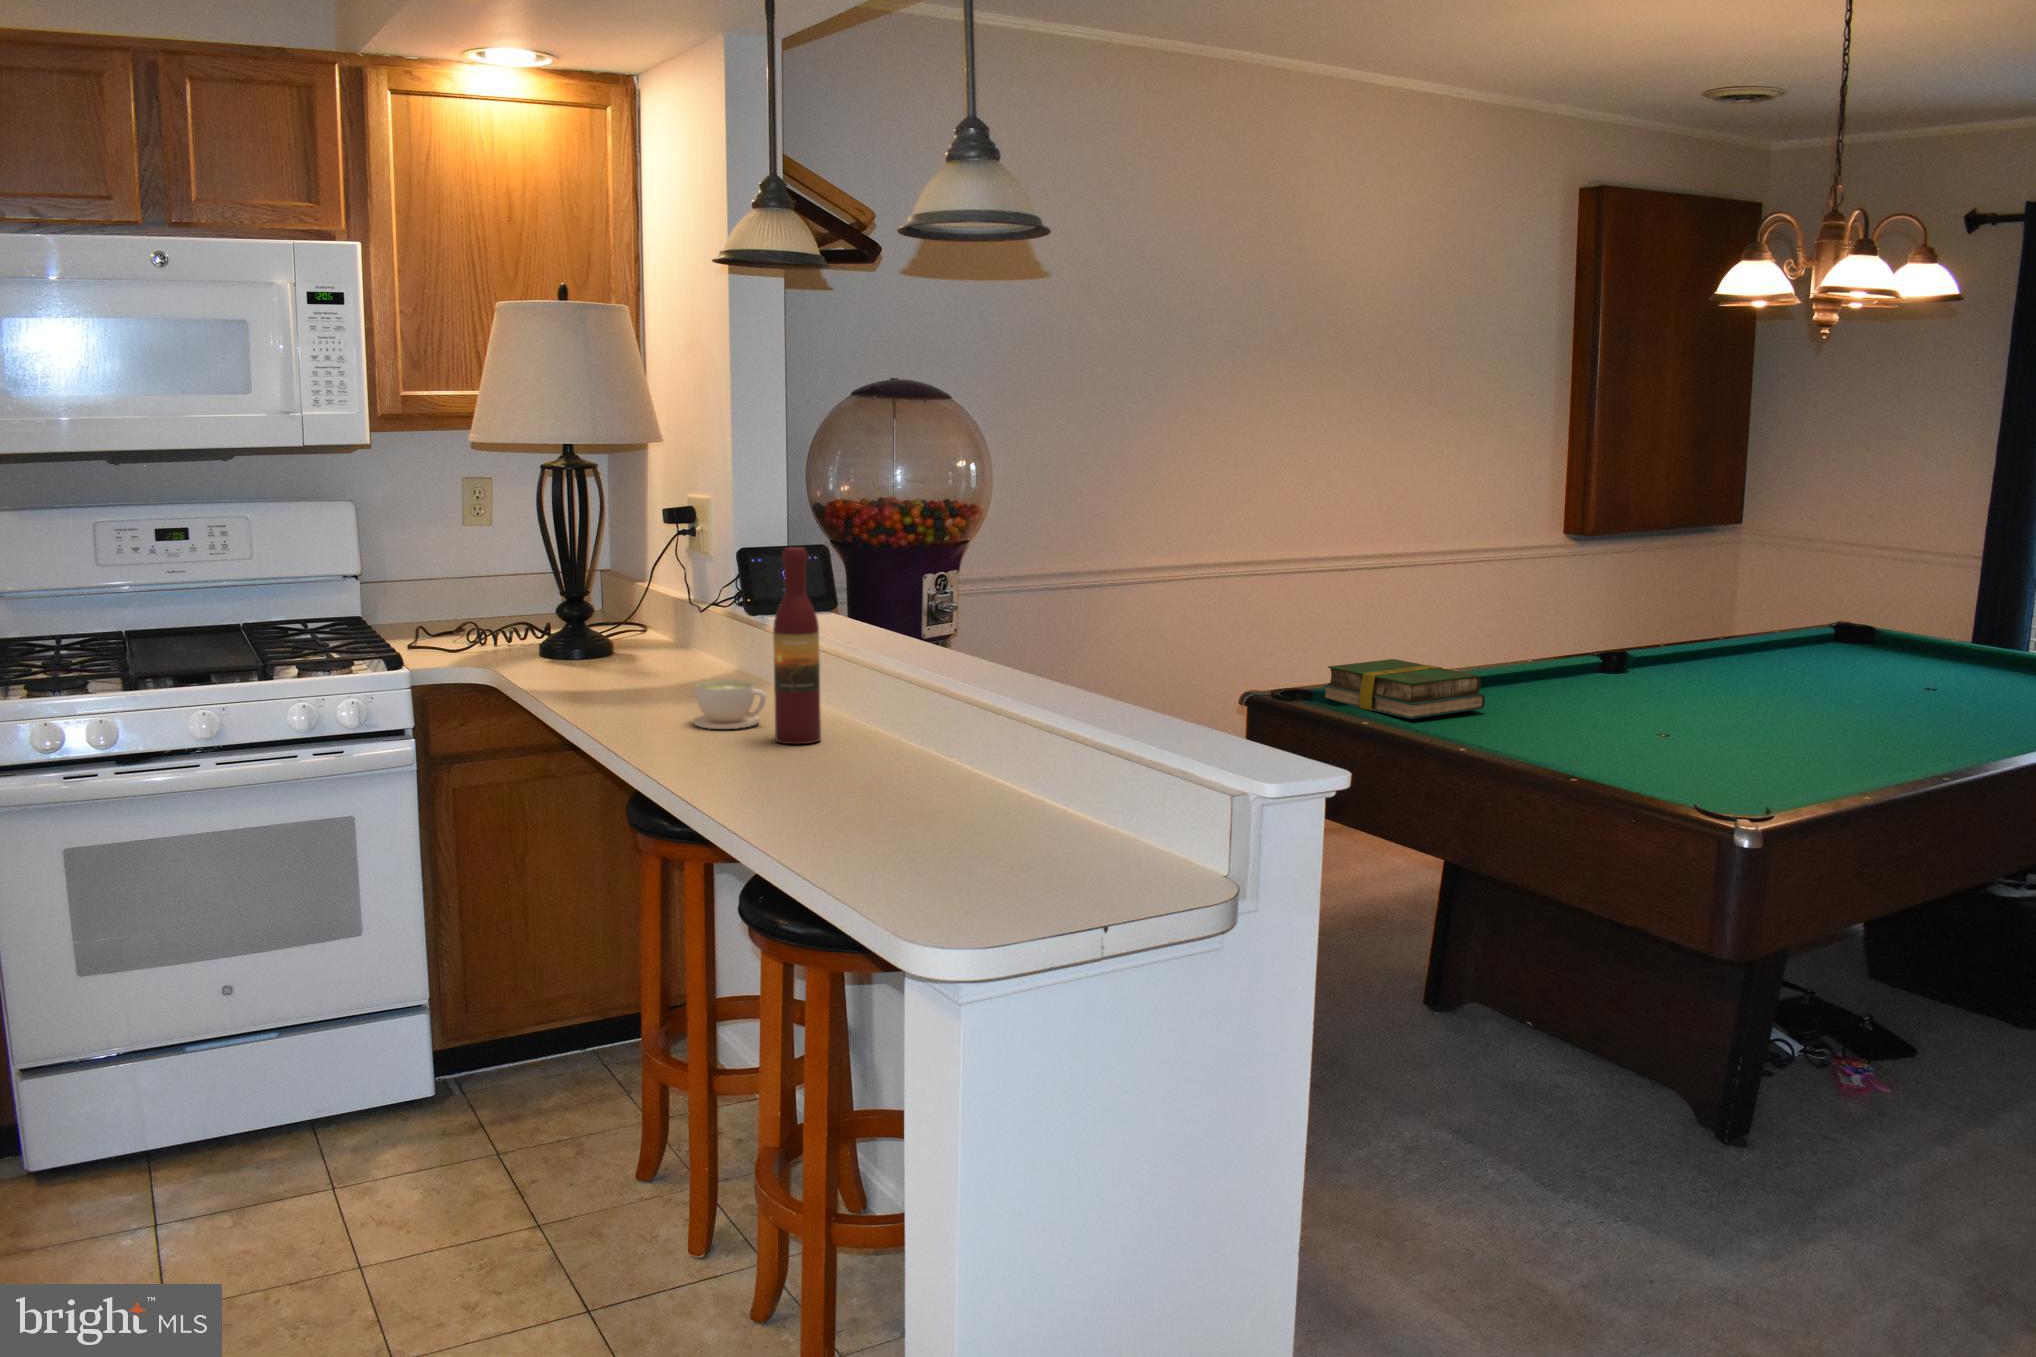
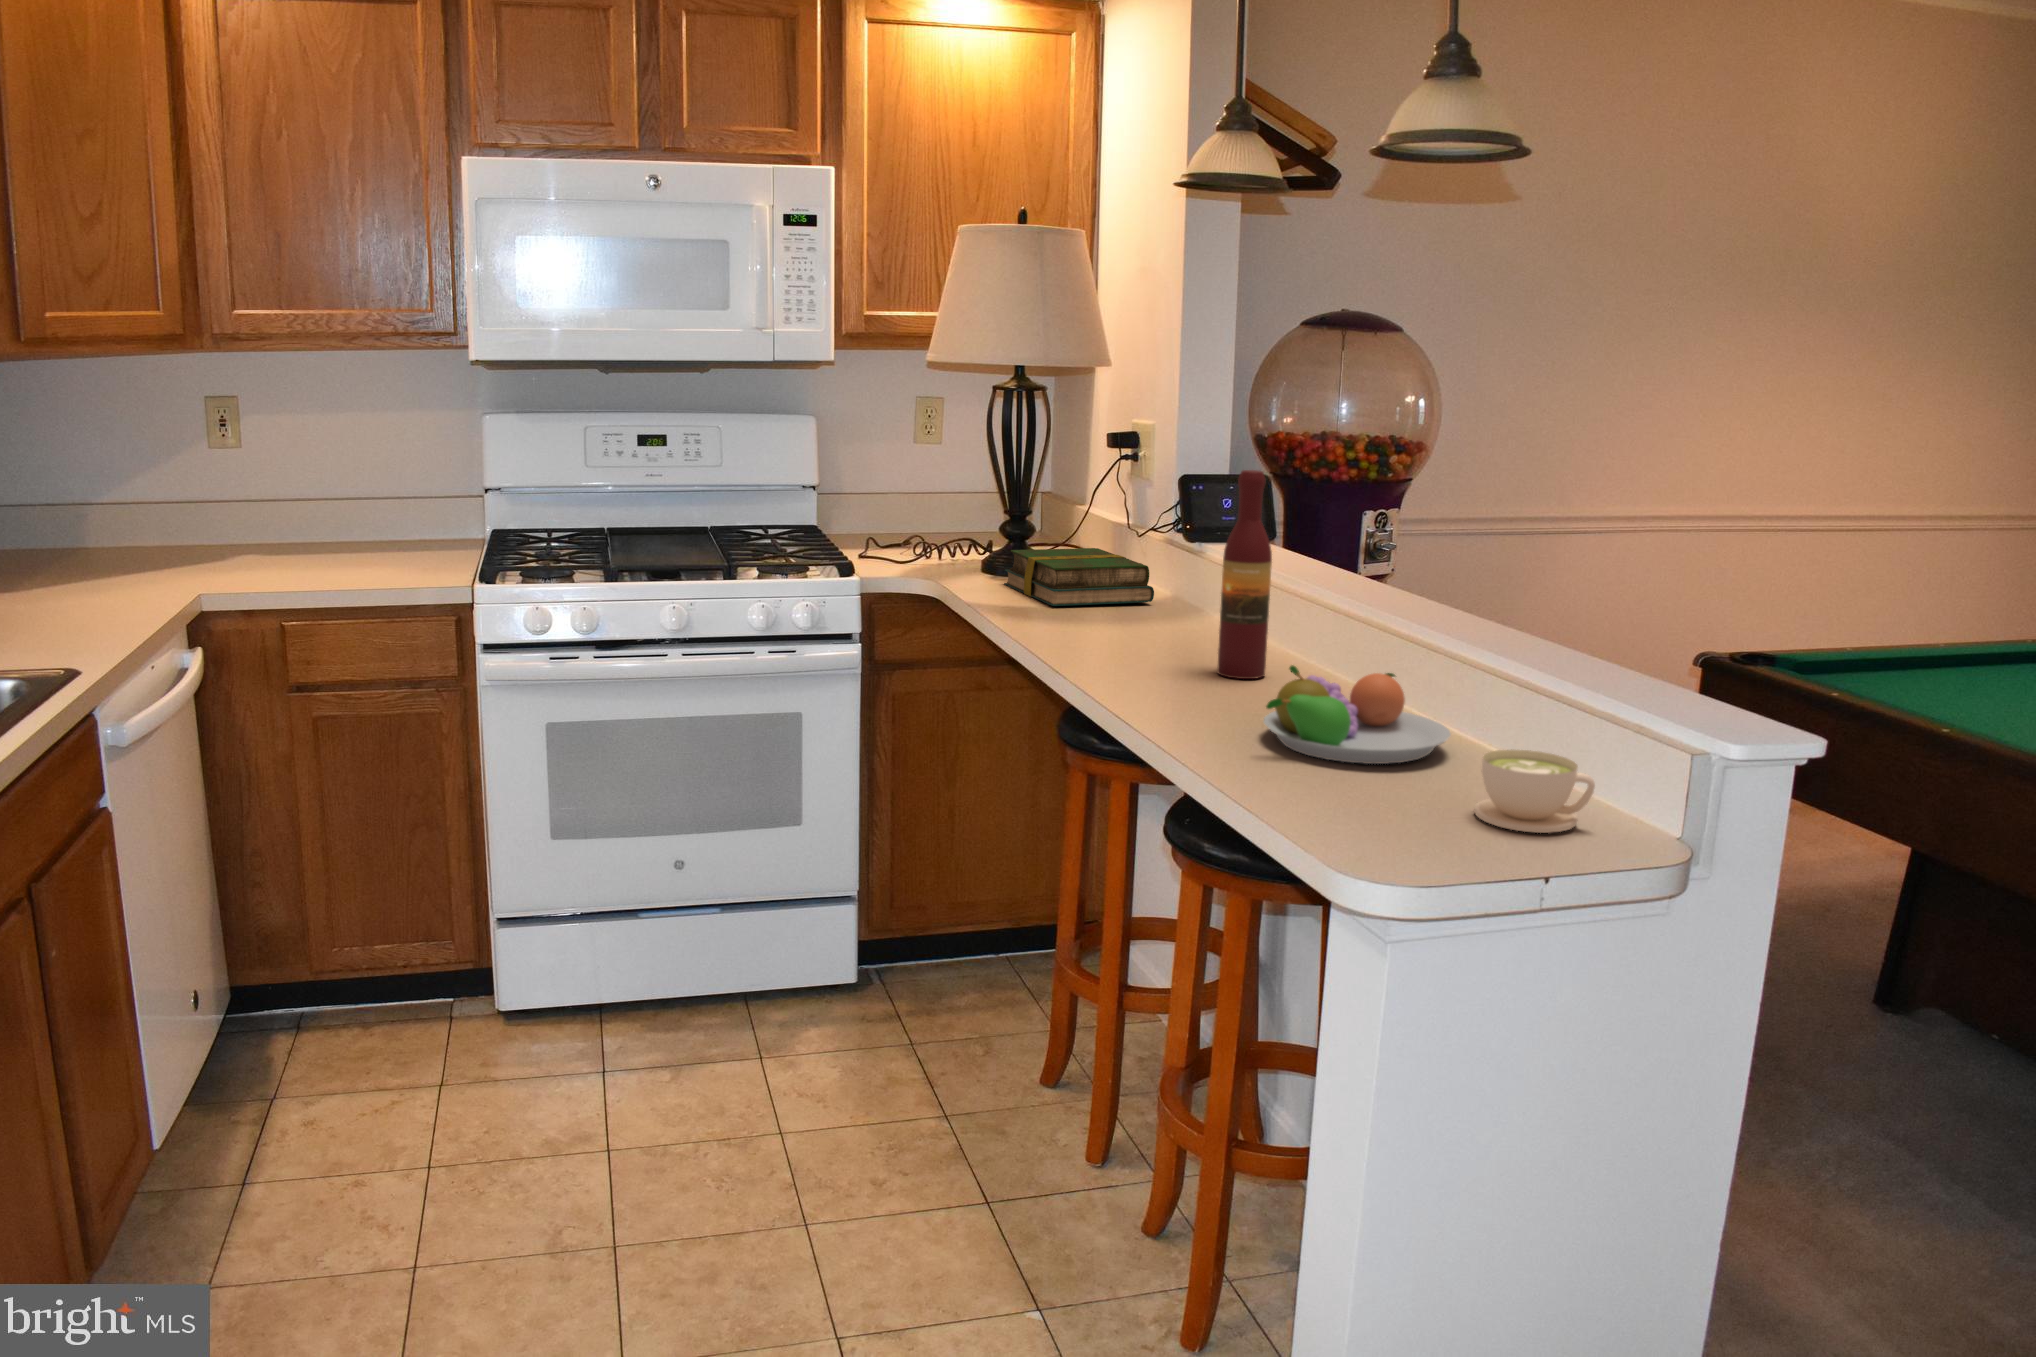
book: present [1322,659,1485,719] -> present [1004,548,1154,606]
coffee cup: present [693,679,766,729] -> present [1474,749,1595,833]
fruit bowl: none [808,727,976,810] -> present [1264,665,1451,764]

